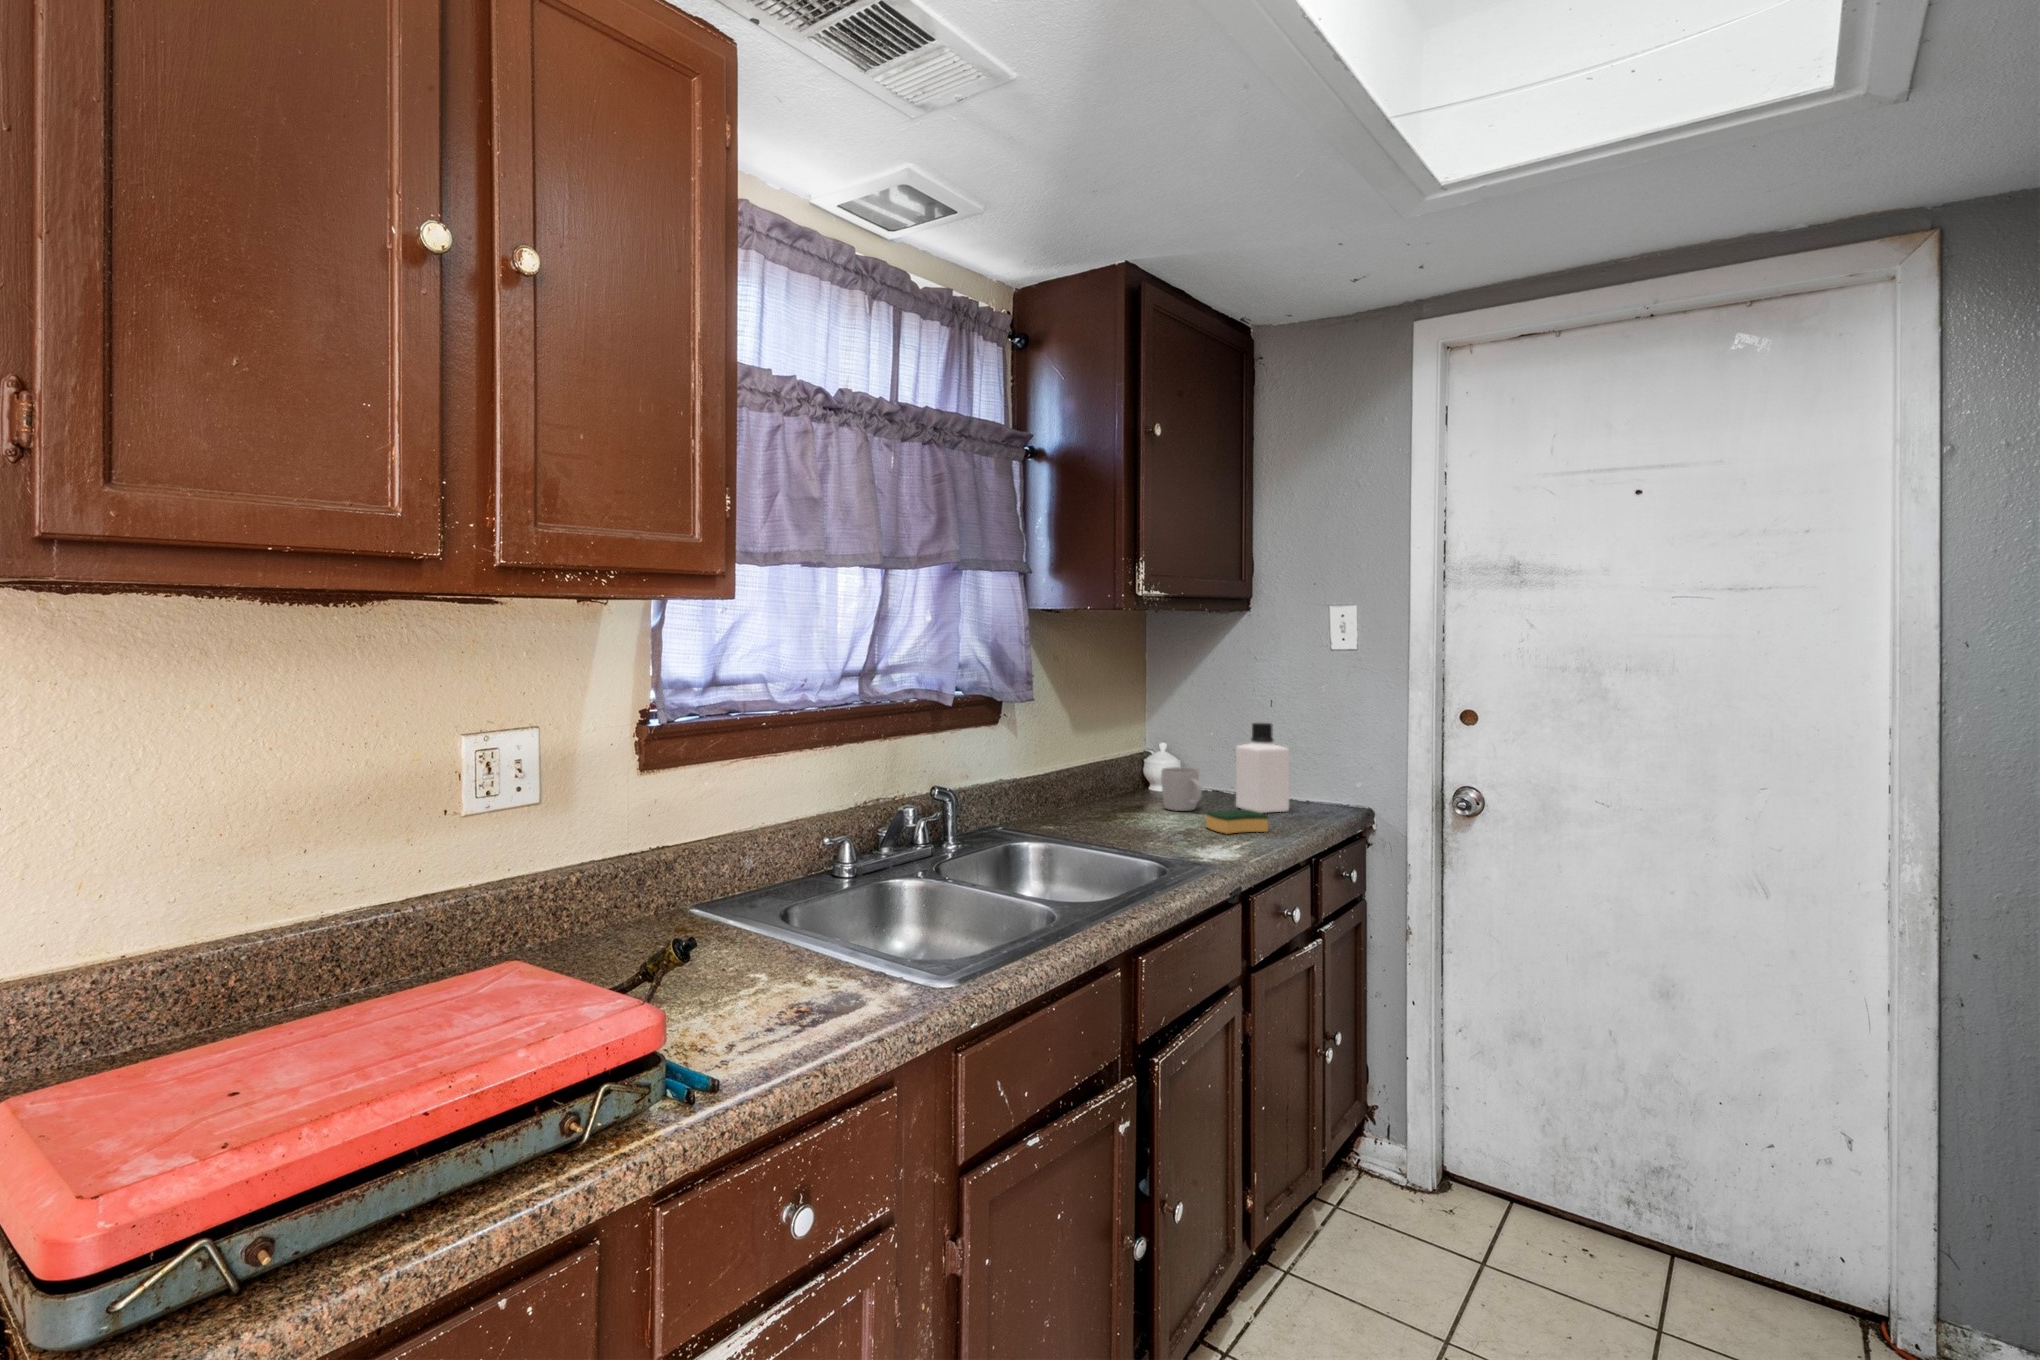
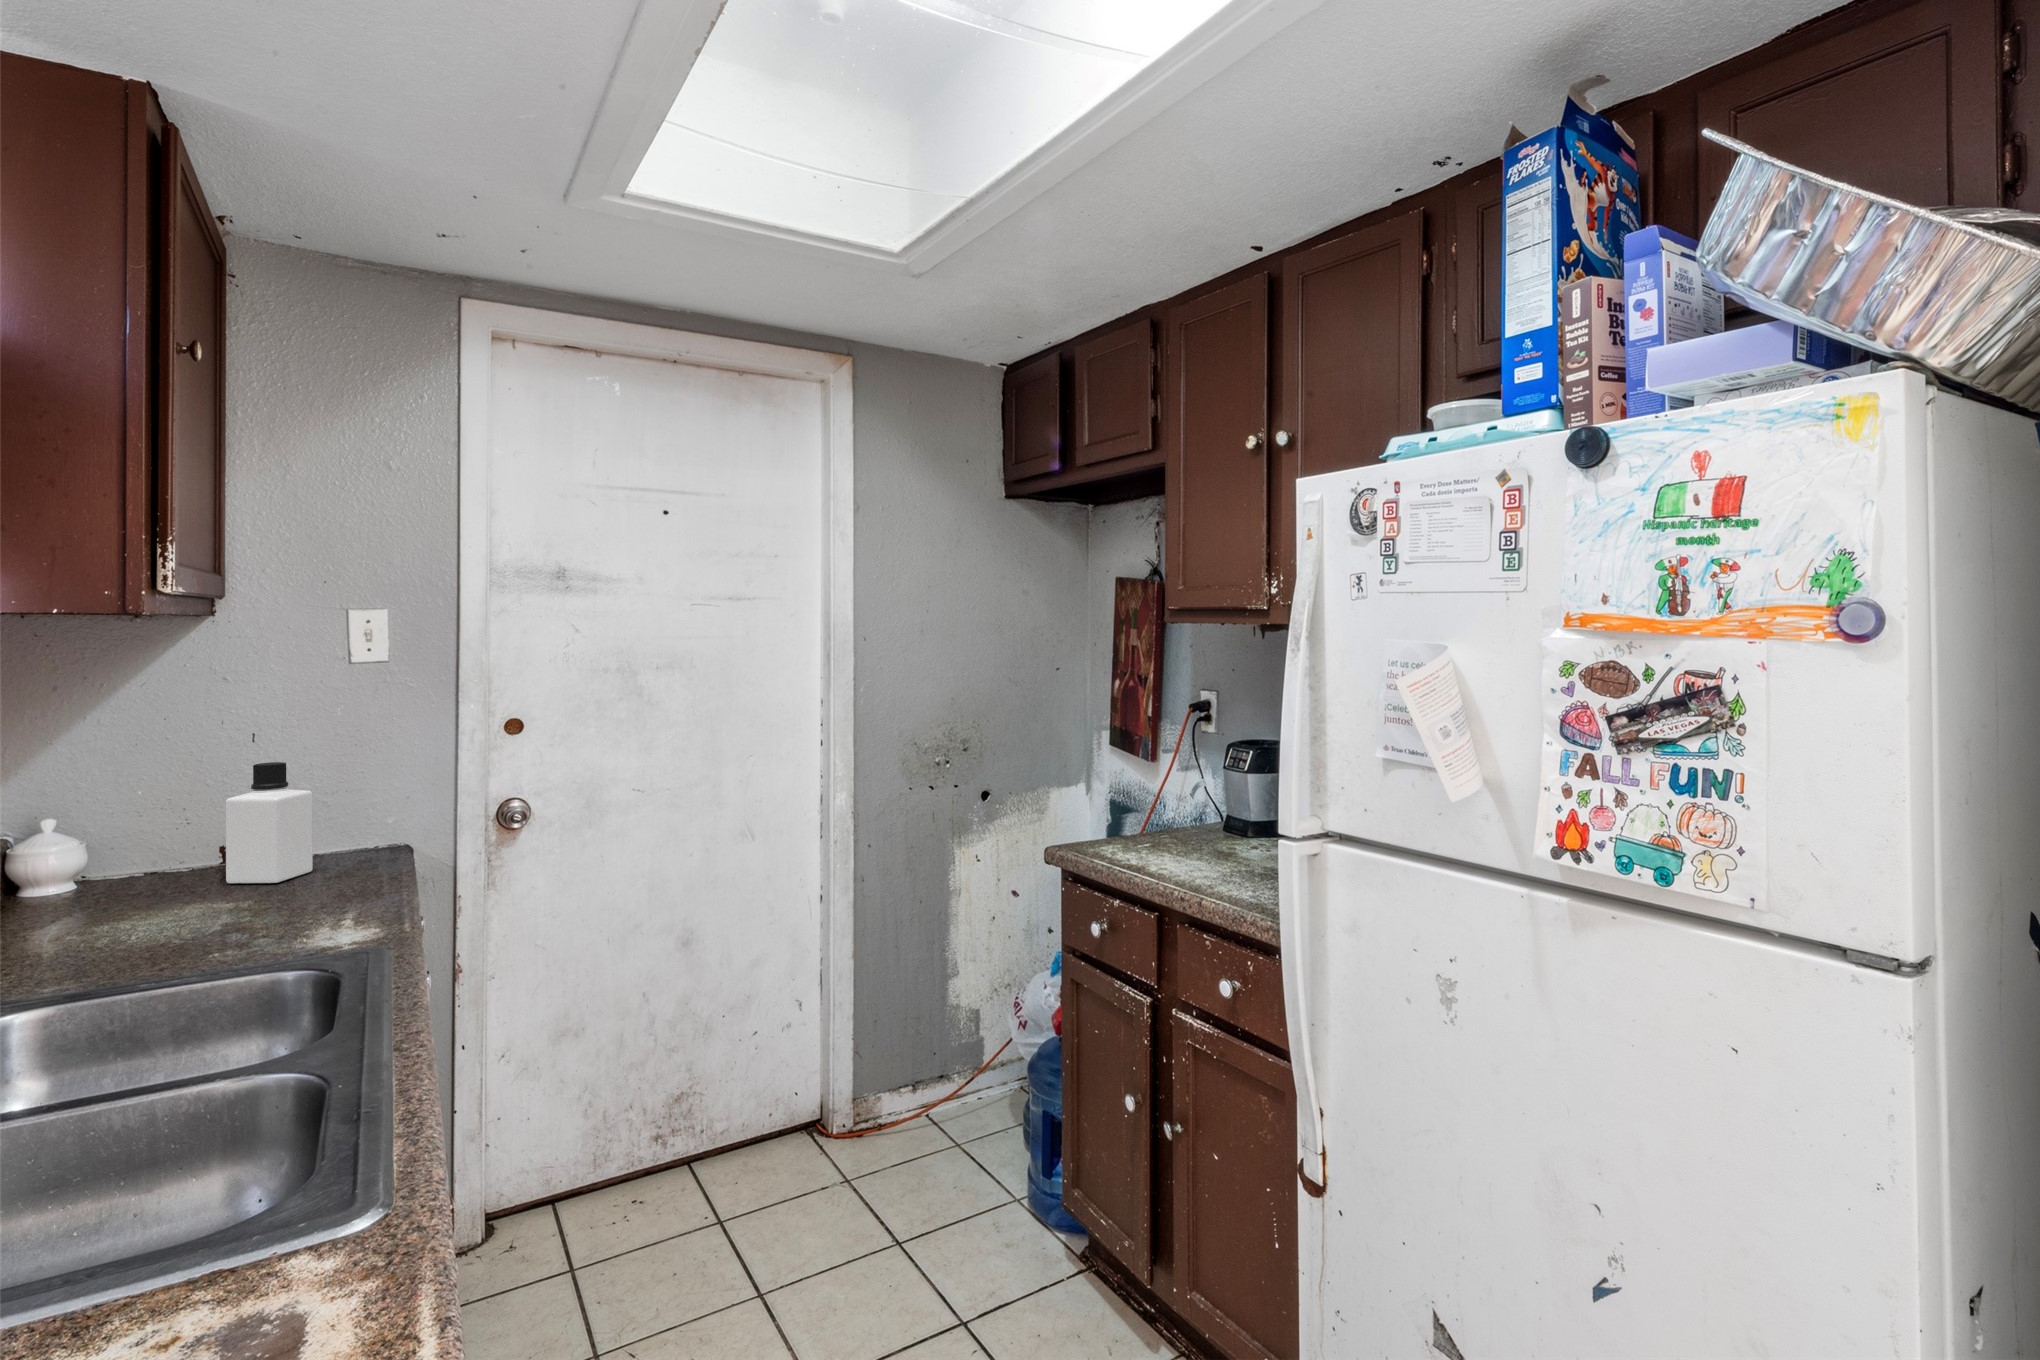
mug: present [1161,767,1202,811] -> none [100,843,193,911]
sponge: present [1205,809,1268,834] -> none [242,879,343,918]

